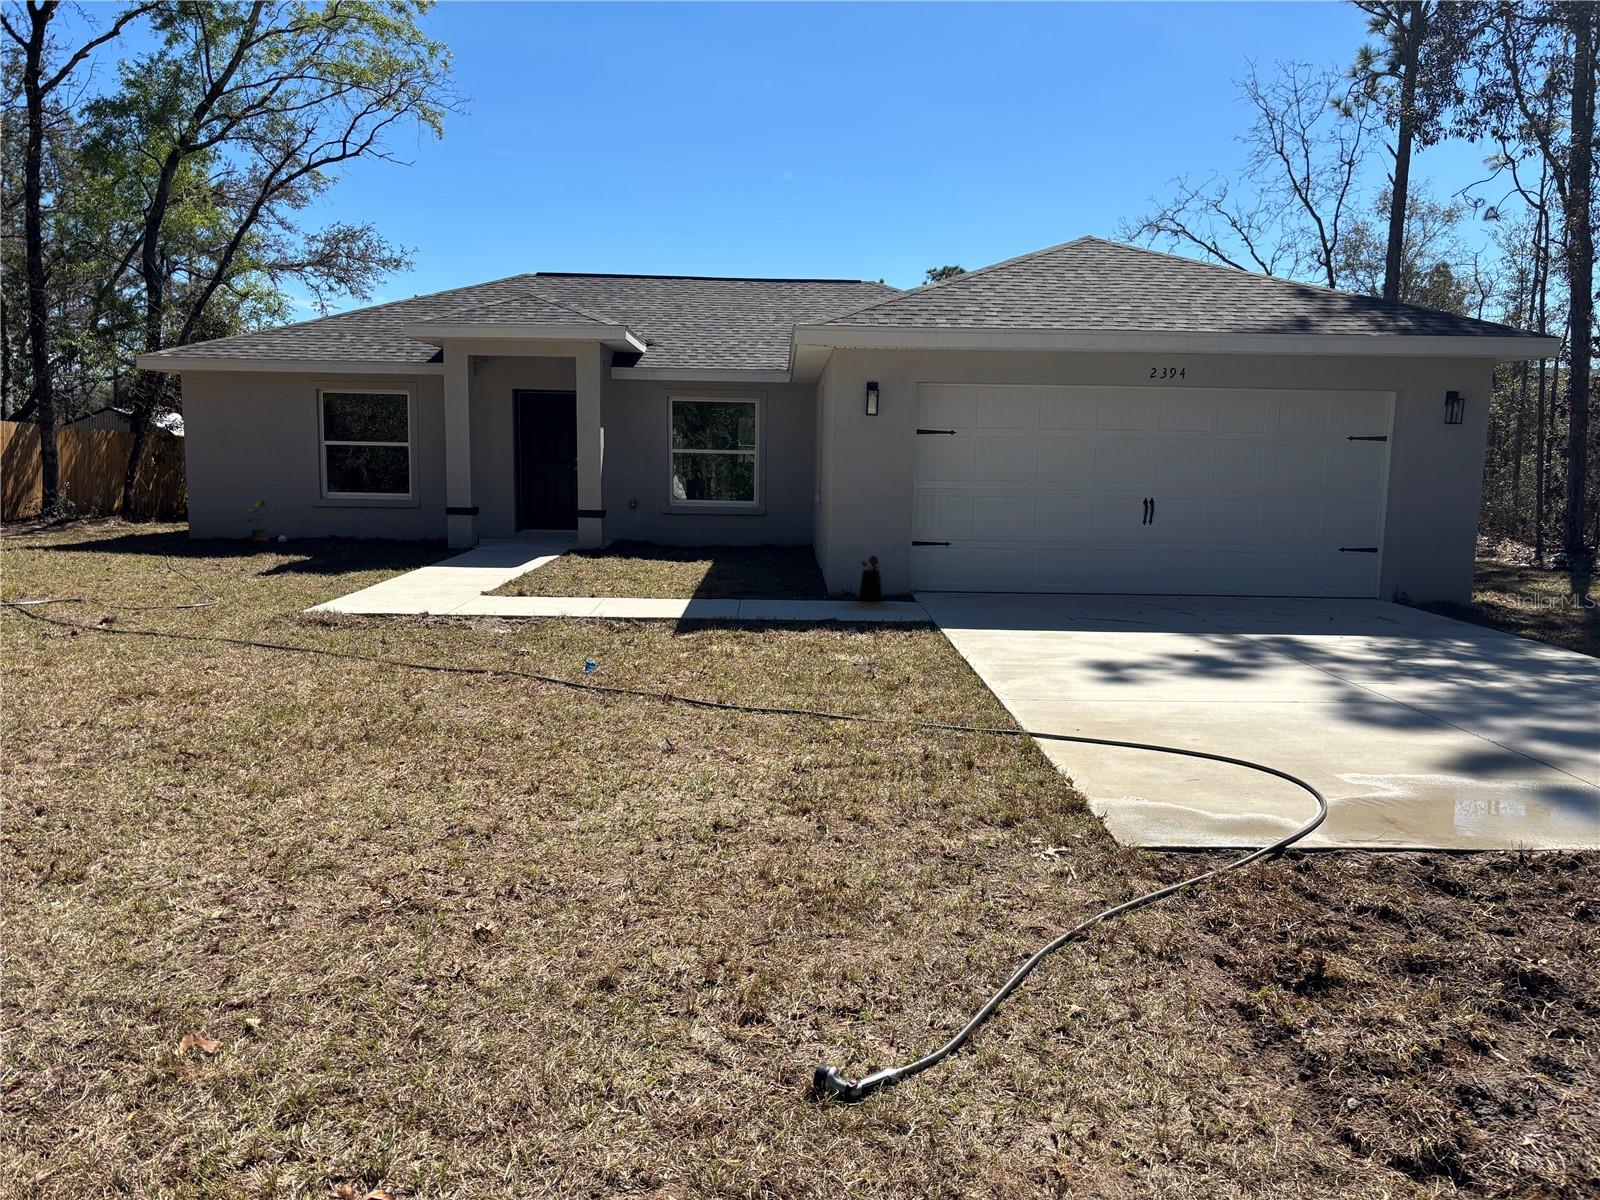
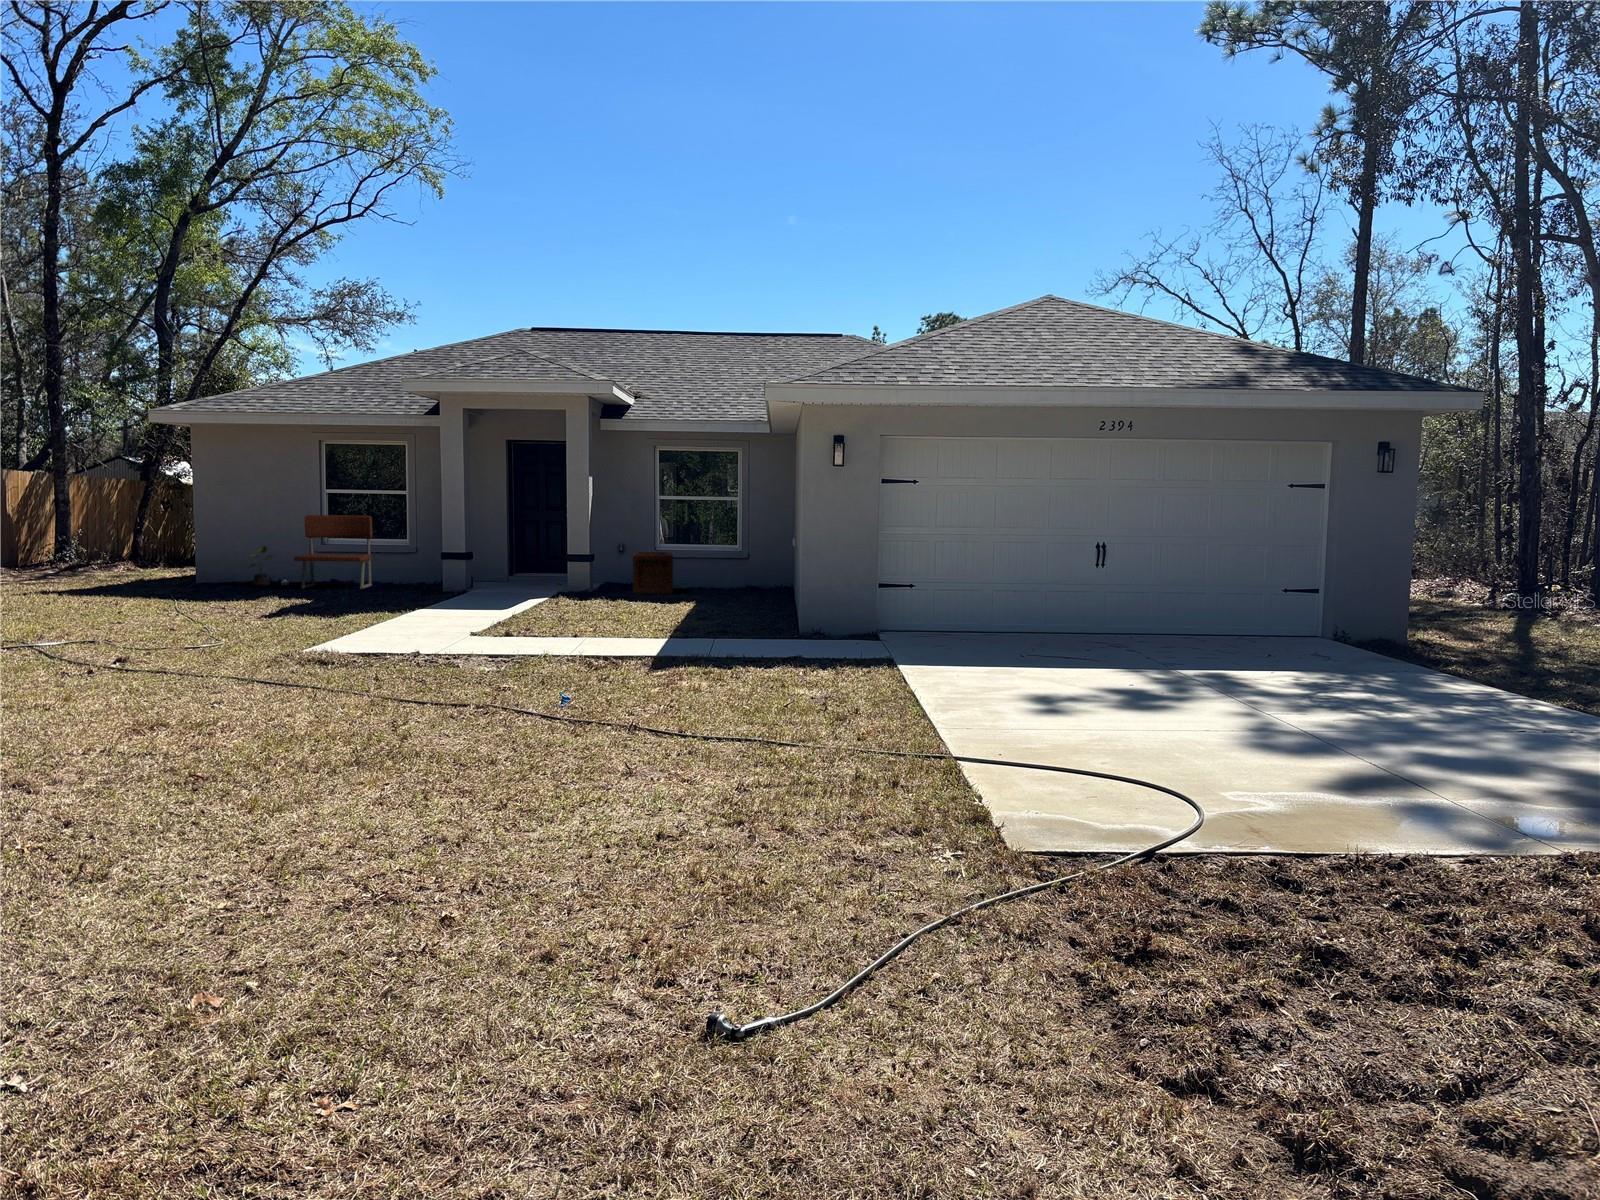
bench: none [293,469,374,546] -> present [294,515,372,589]
wooden crate: none [644,508,686,552] -> present [633,552,673,594]
watering can: present [858,556,882,600] -> none [830,596,854,639]

